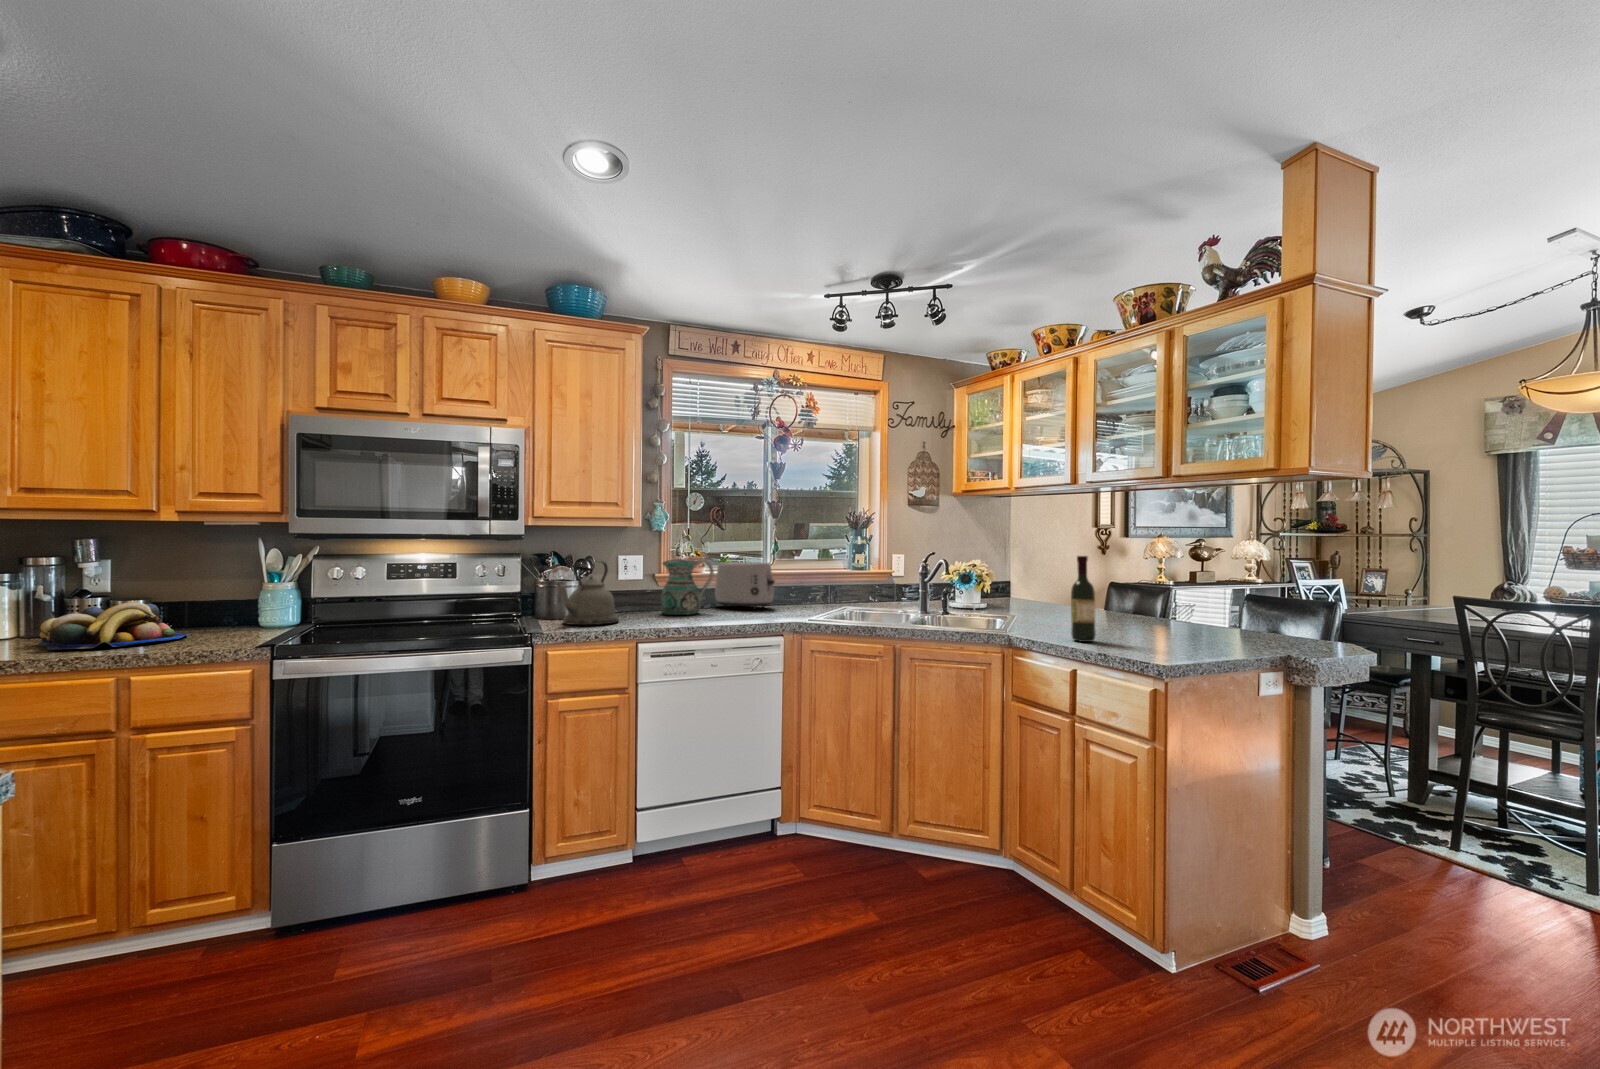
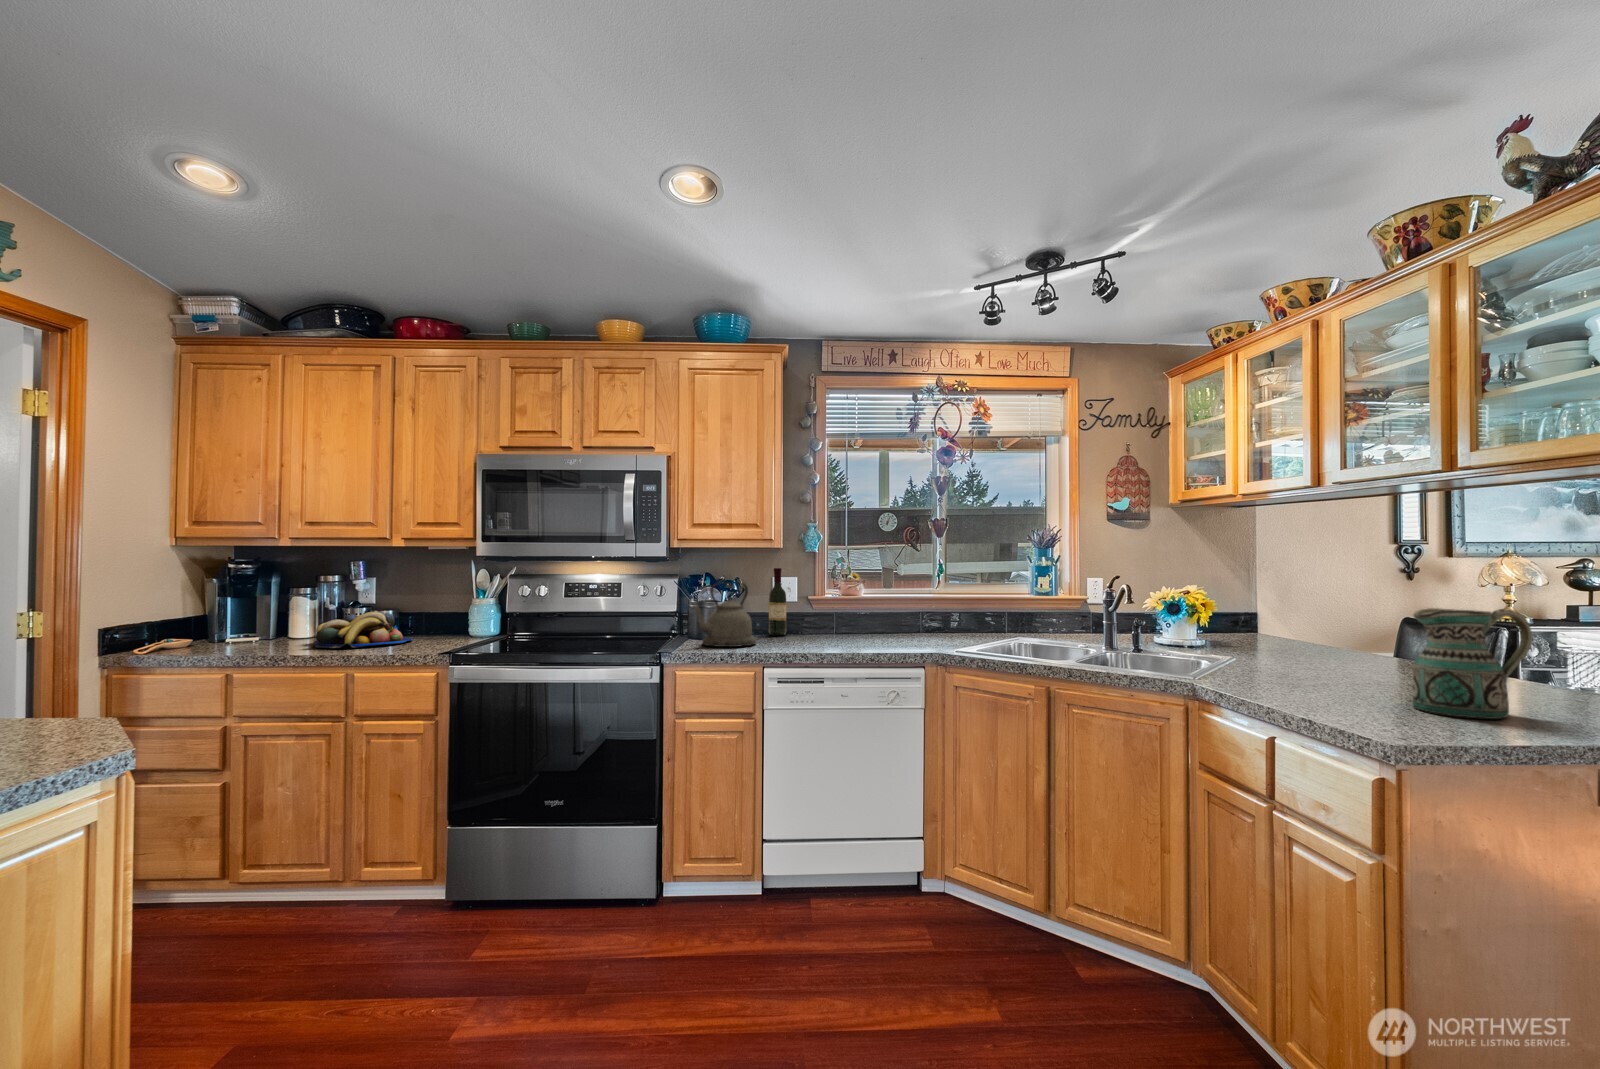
wine bottle: present [1071,556,1096,642] -> present [769,568,786,635]
ceramic pitcher: present [662,558,714,615] -> present [1412,608,1532,719]
toaster: present [715,562,775,609] -> none [872,585,933,637]

